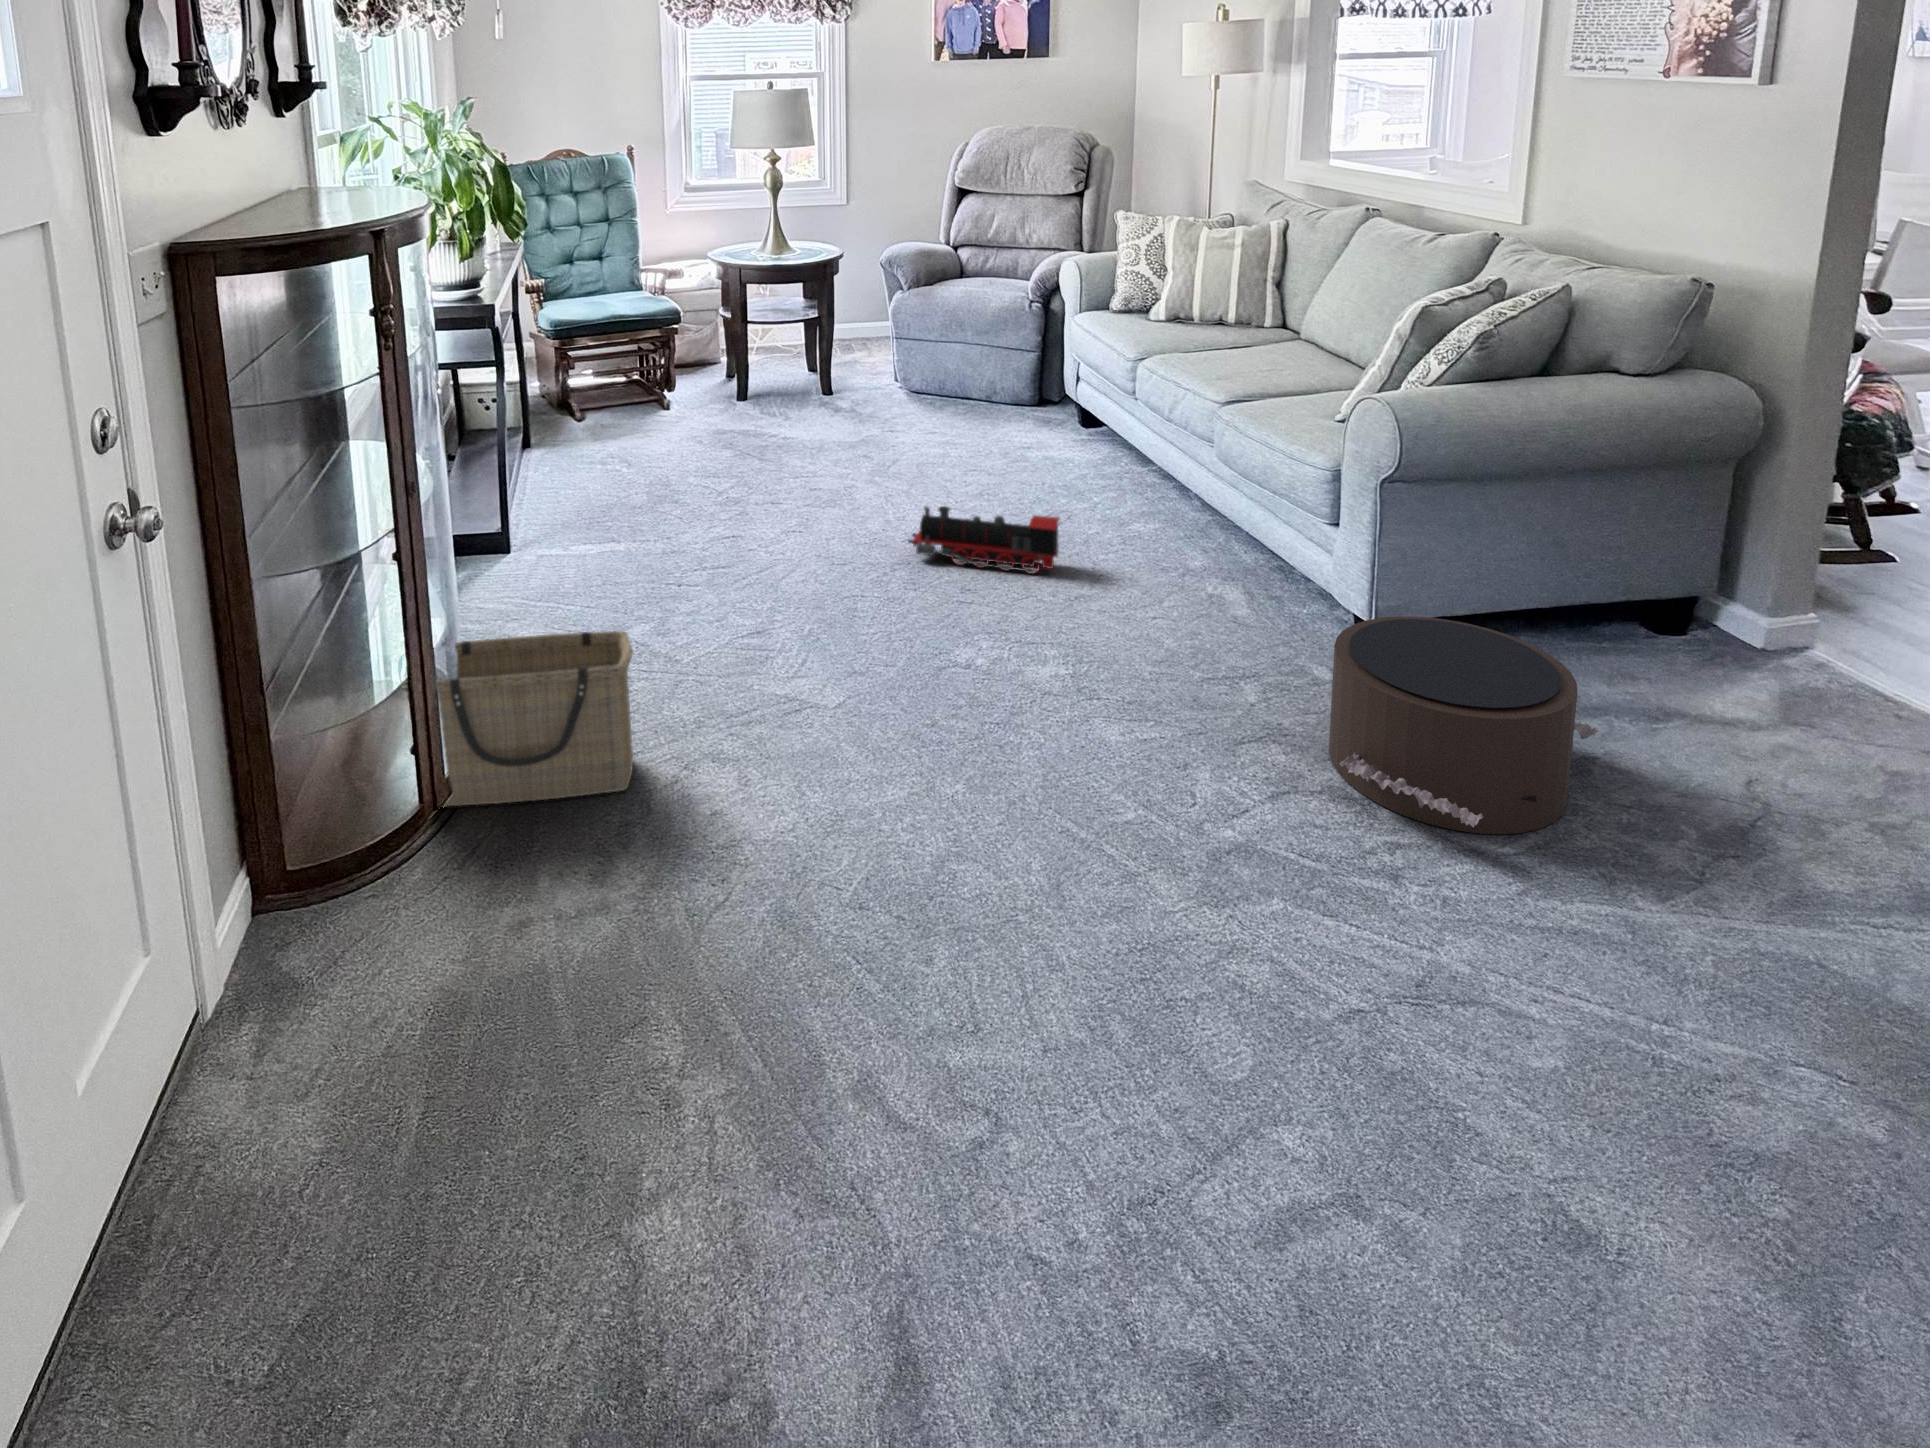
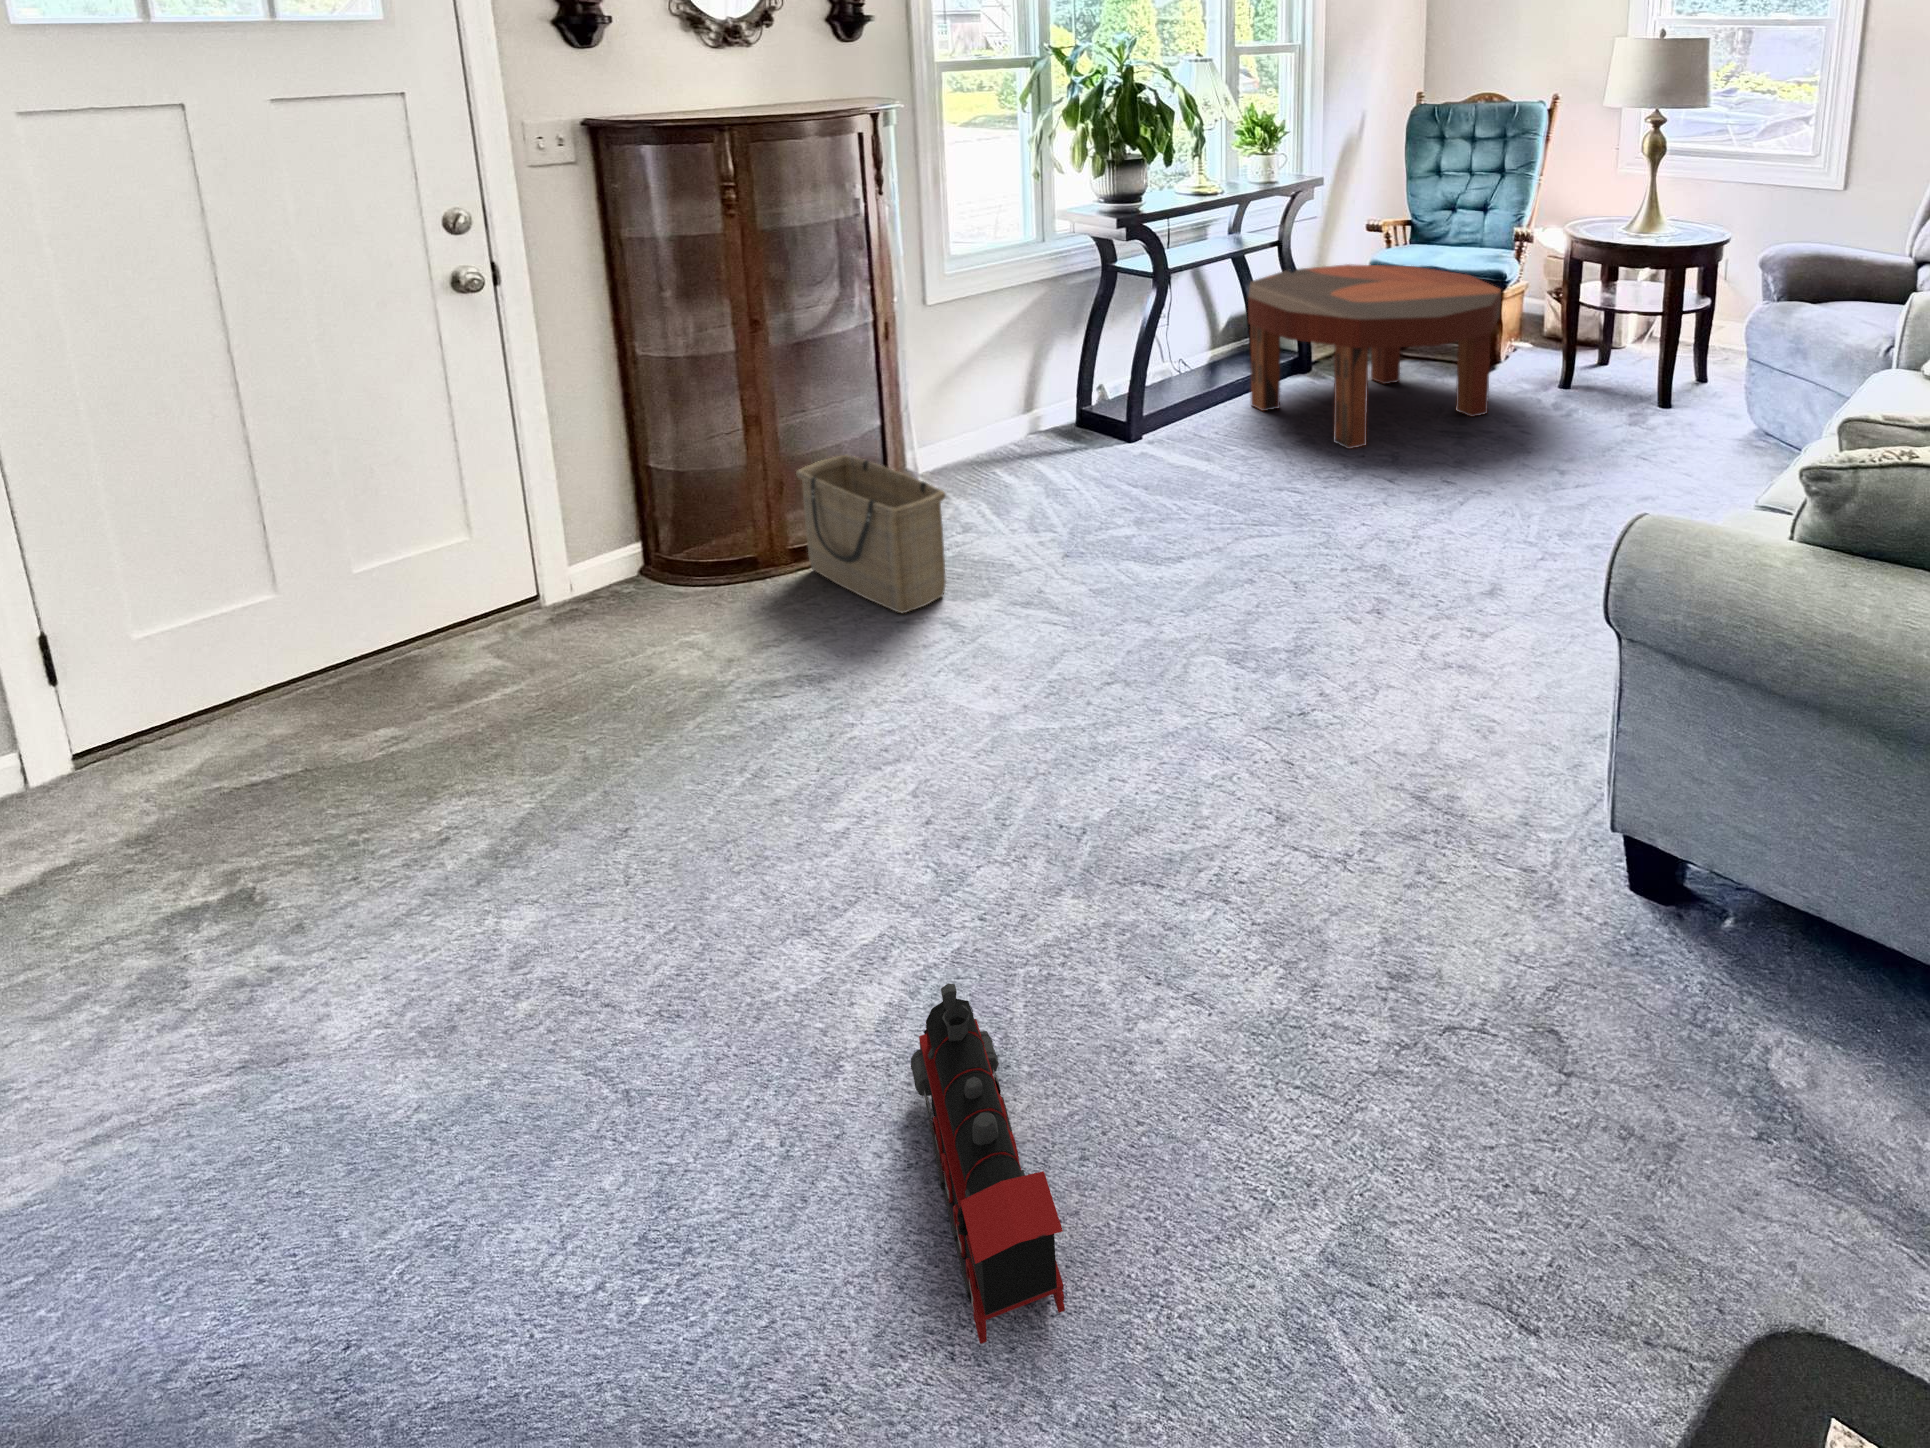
coffee table: none [501,318,751,500] -> present [1248,264,1501,449]
toy train: present [908,506,1060,574] -> present [911,983,1065,1344]
pouf: present [1329,616,1598,834] -> none [1289,766,1673,1106]

